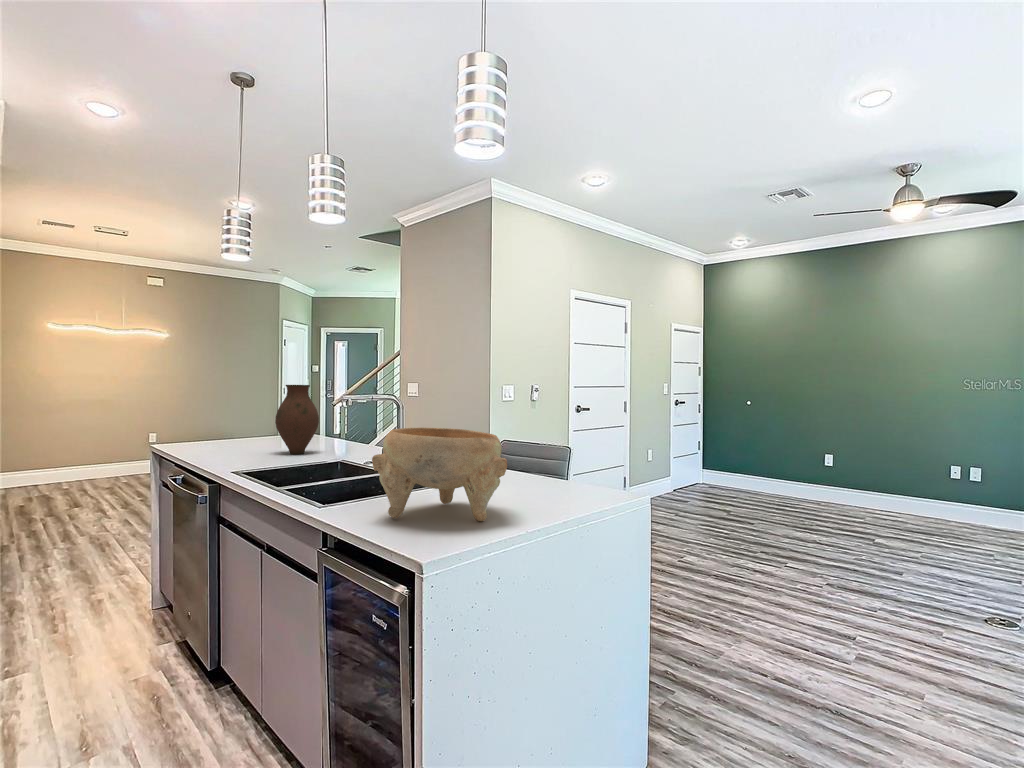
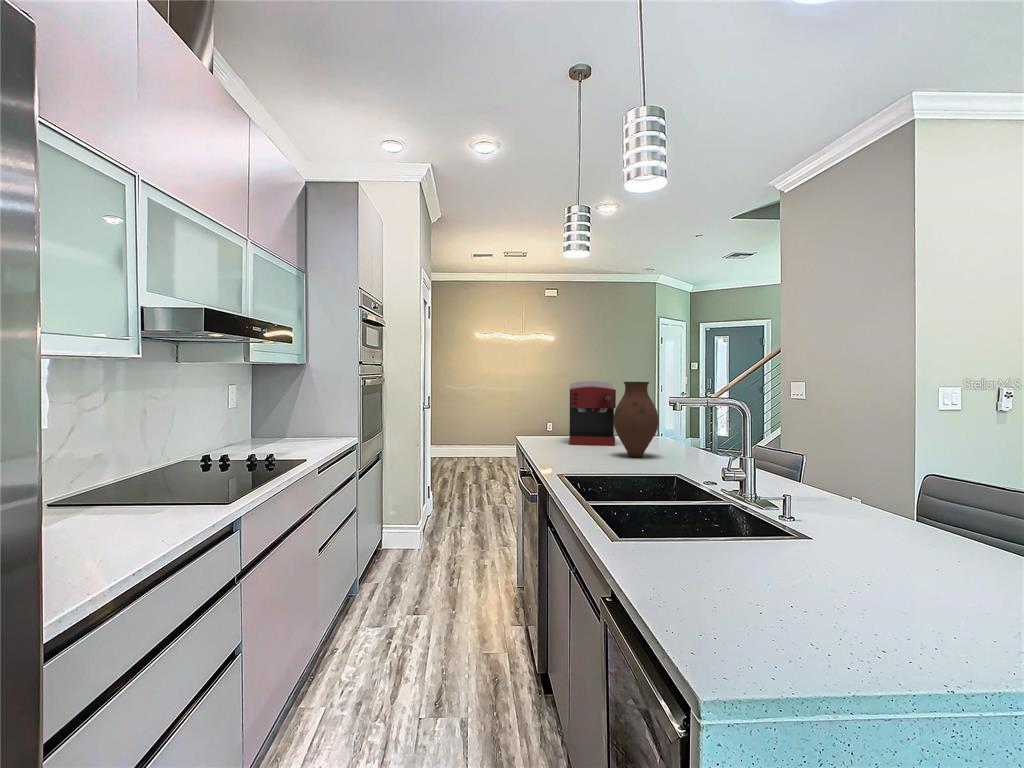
coffee maker: none [216,384,271,449] -> present [569,381,616,446]
decorative bowl: present [372,428,507,521] -> none [655,447,887,621]

